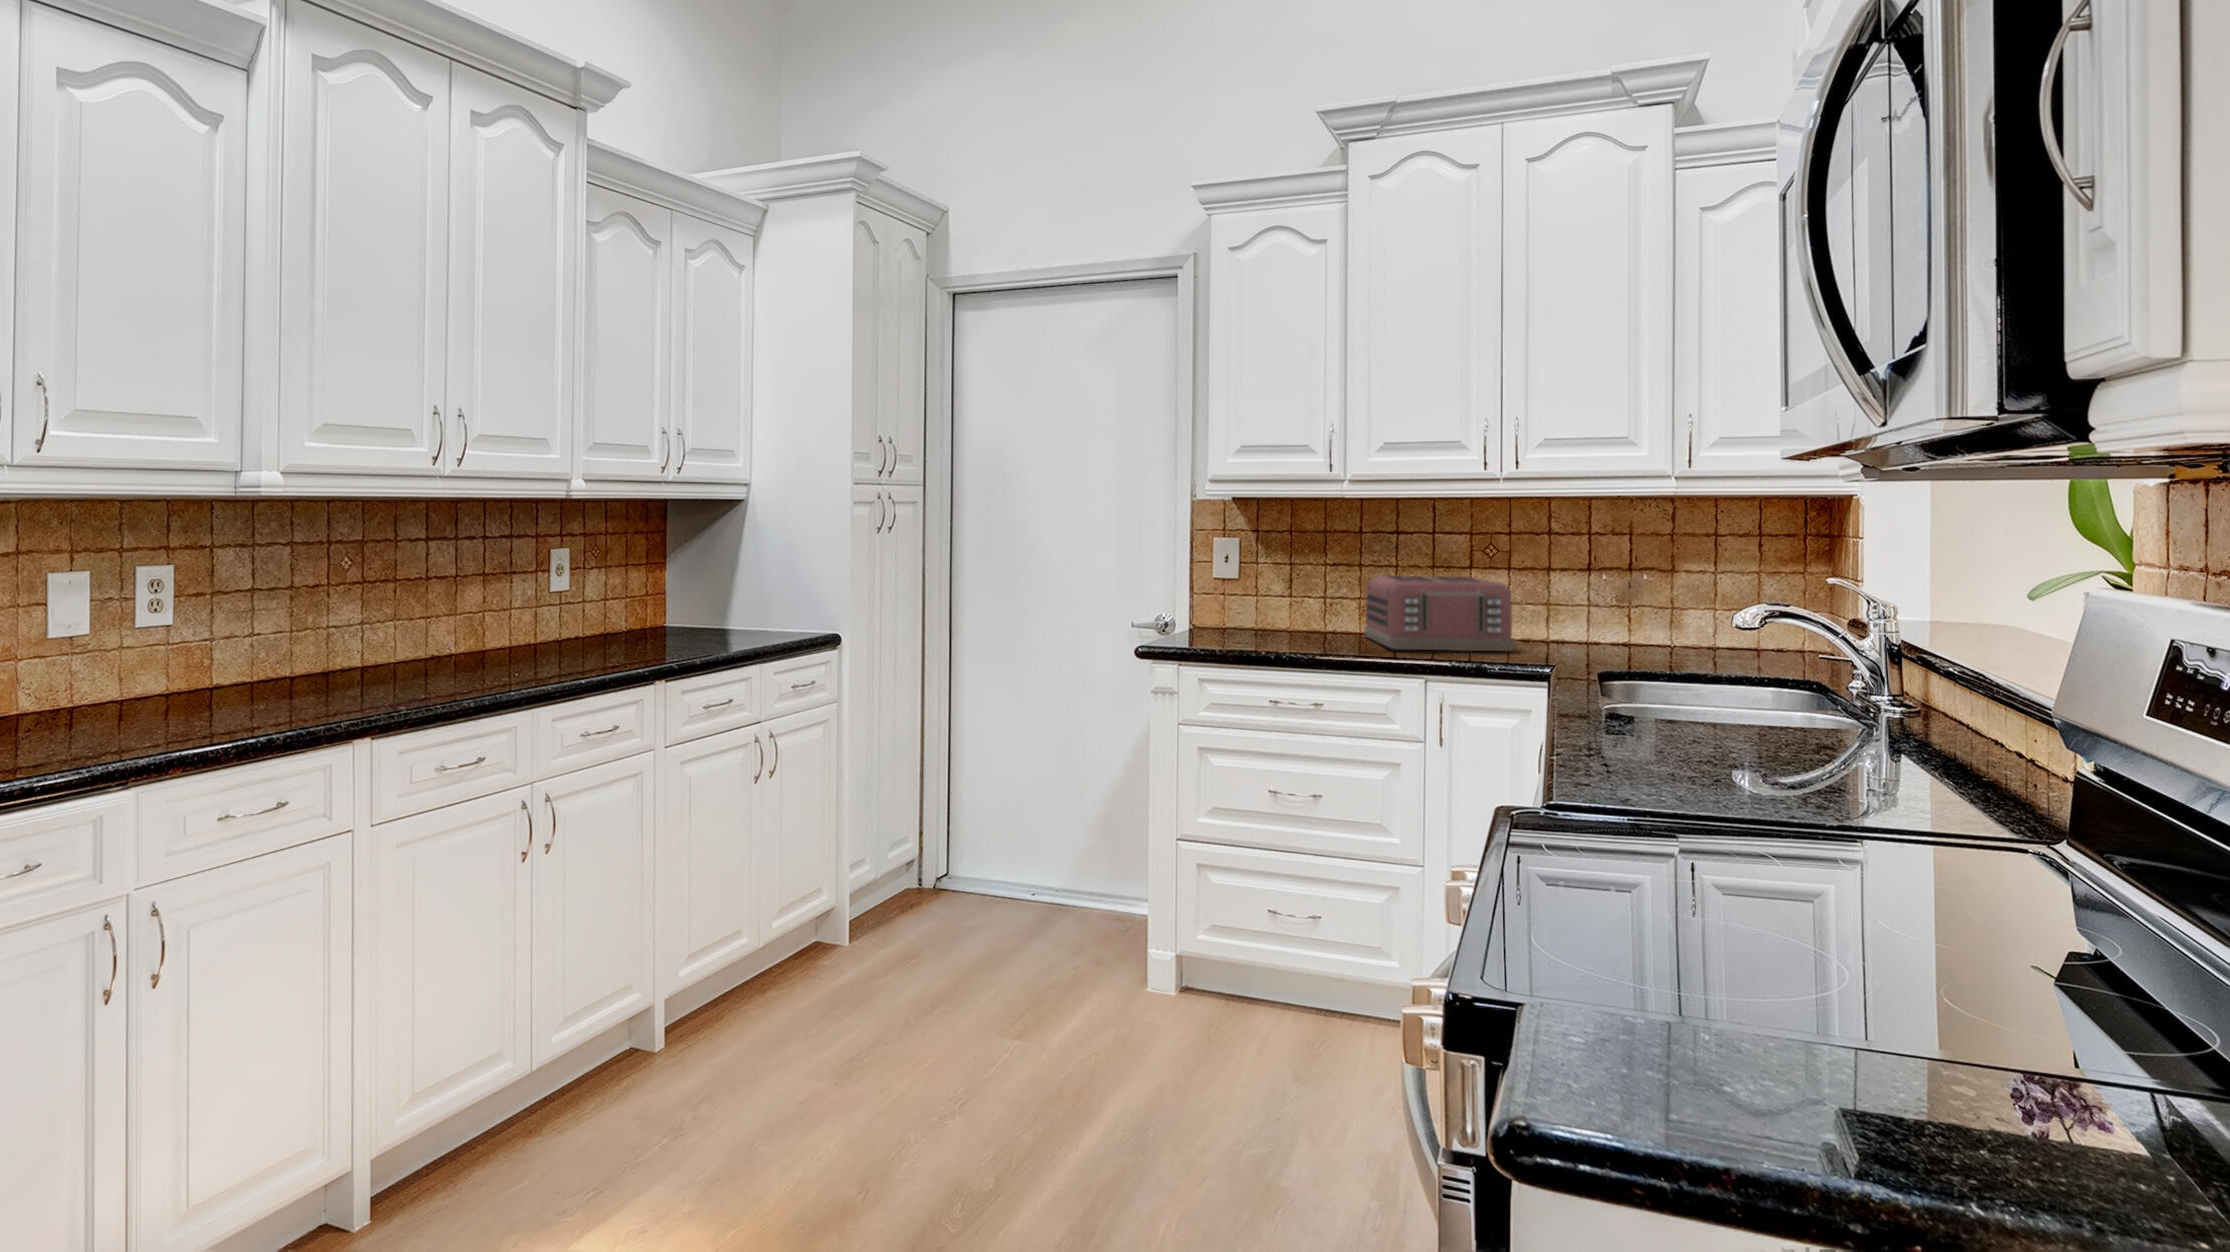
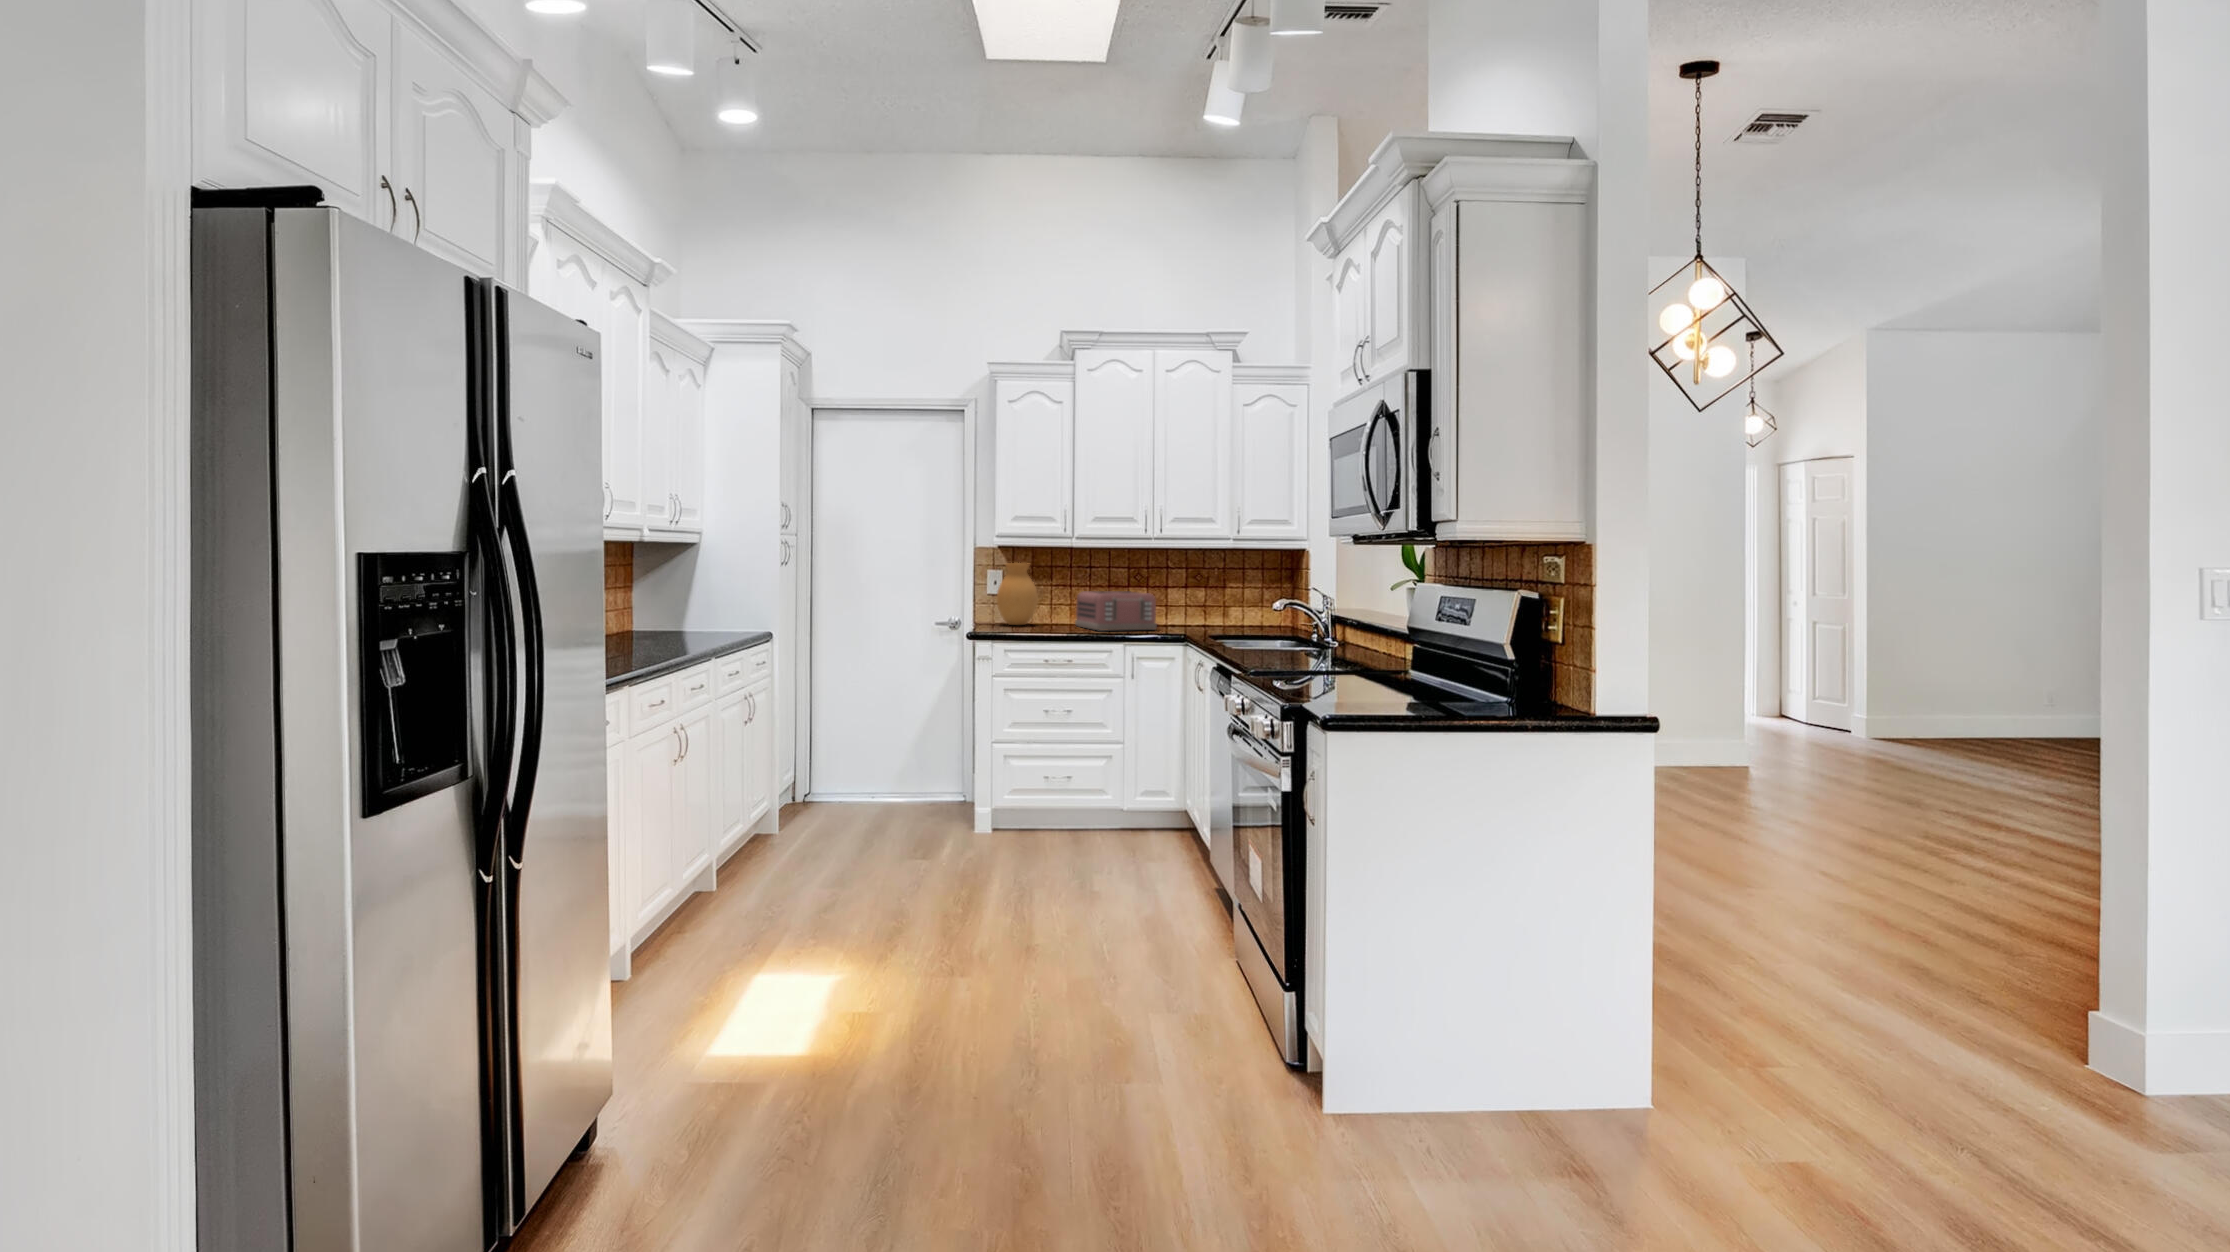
vase: none [1225,526,1298,632] -> present [997,563,1038,625]

